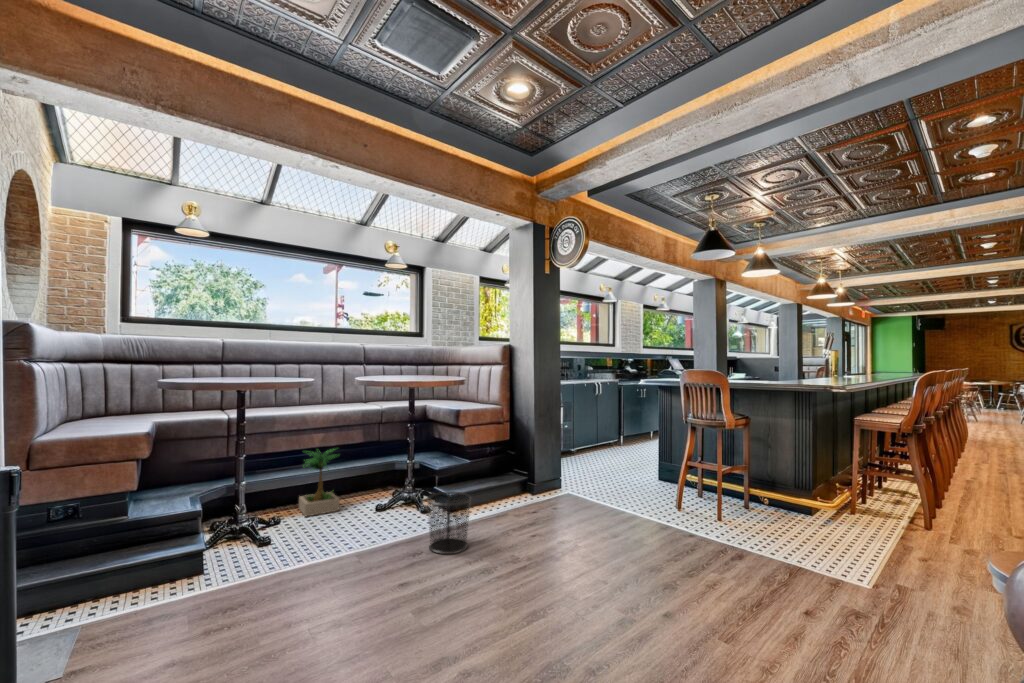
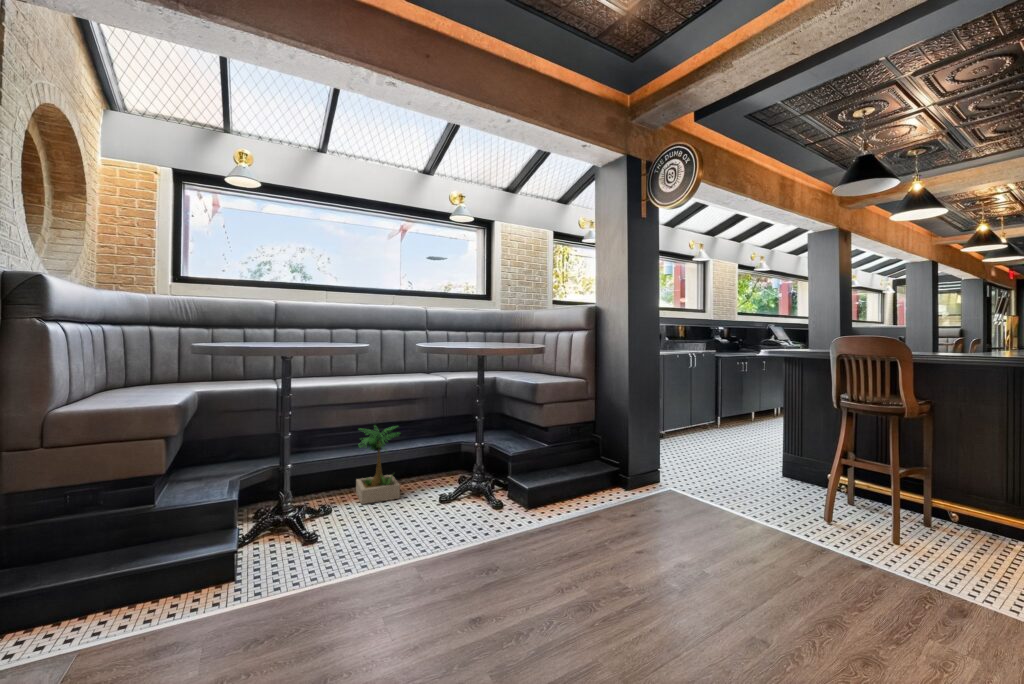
waste bin: present [427,492,471,554] -> none [500,489,559,572]

